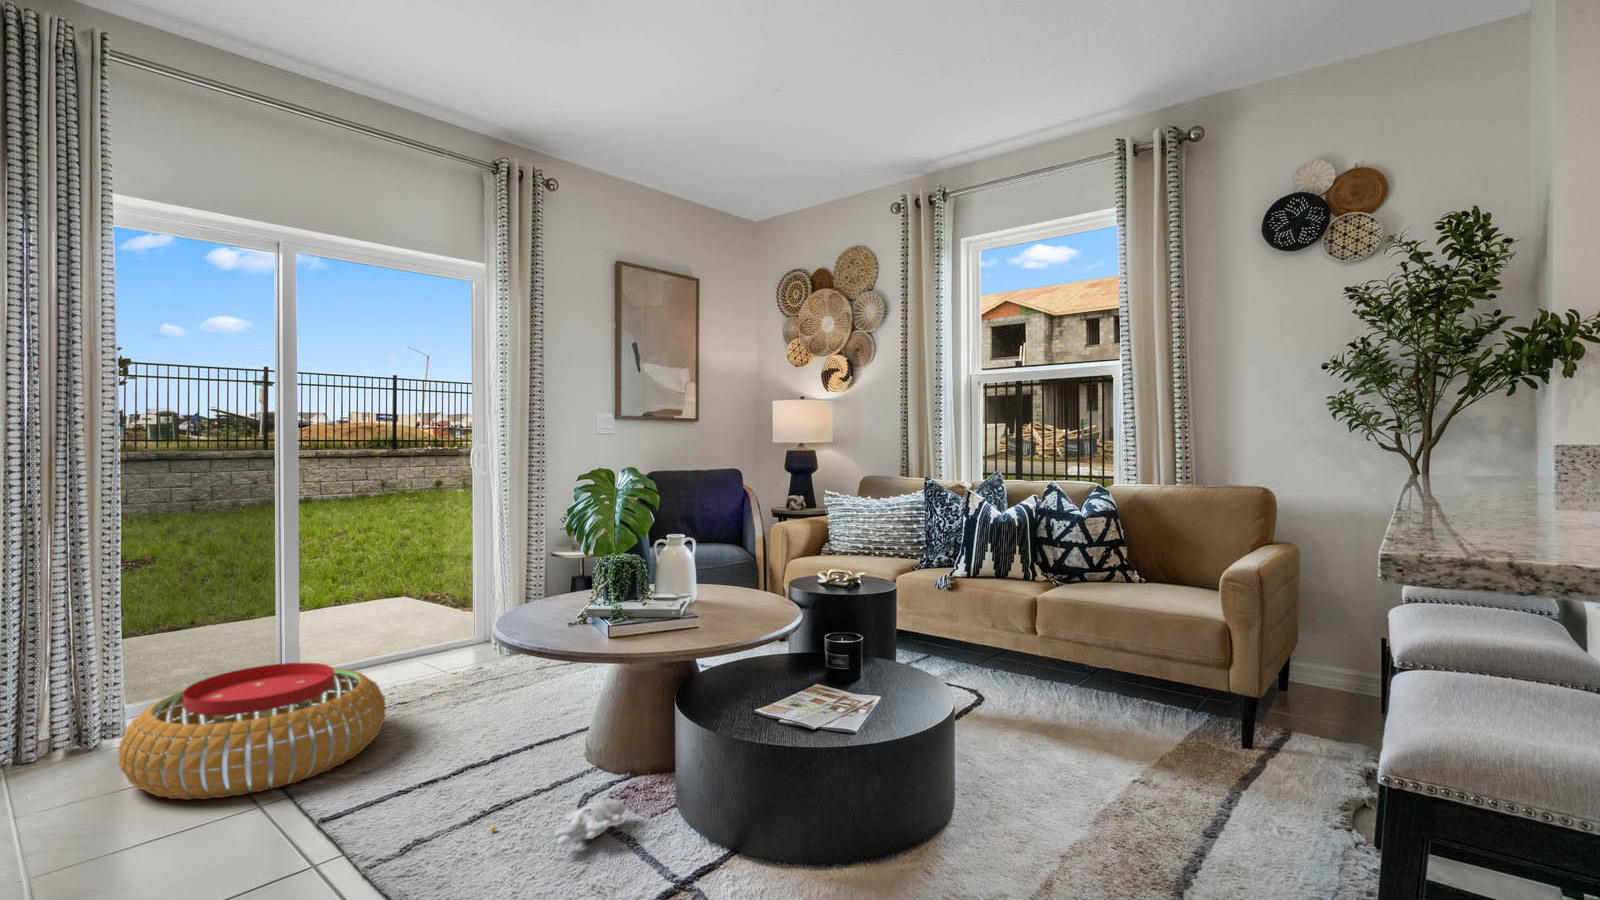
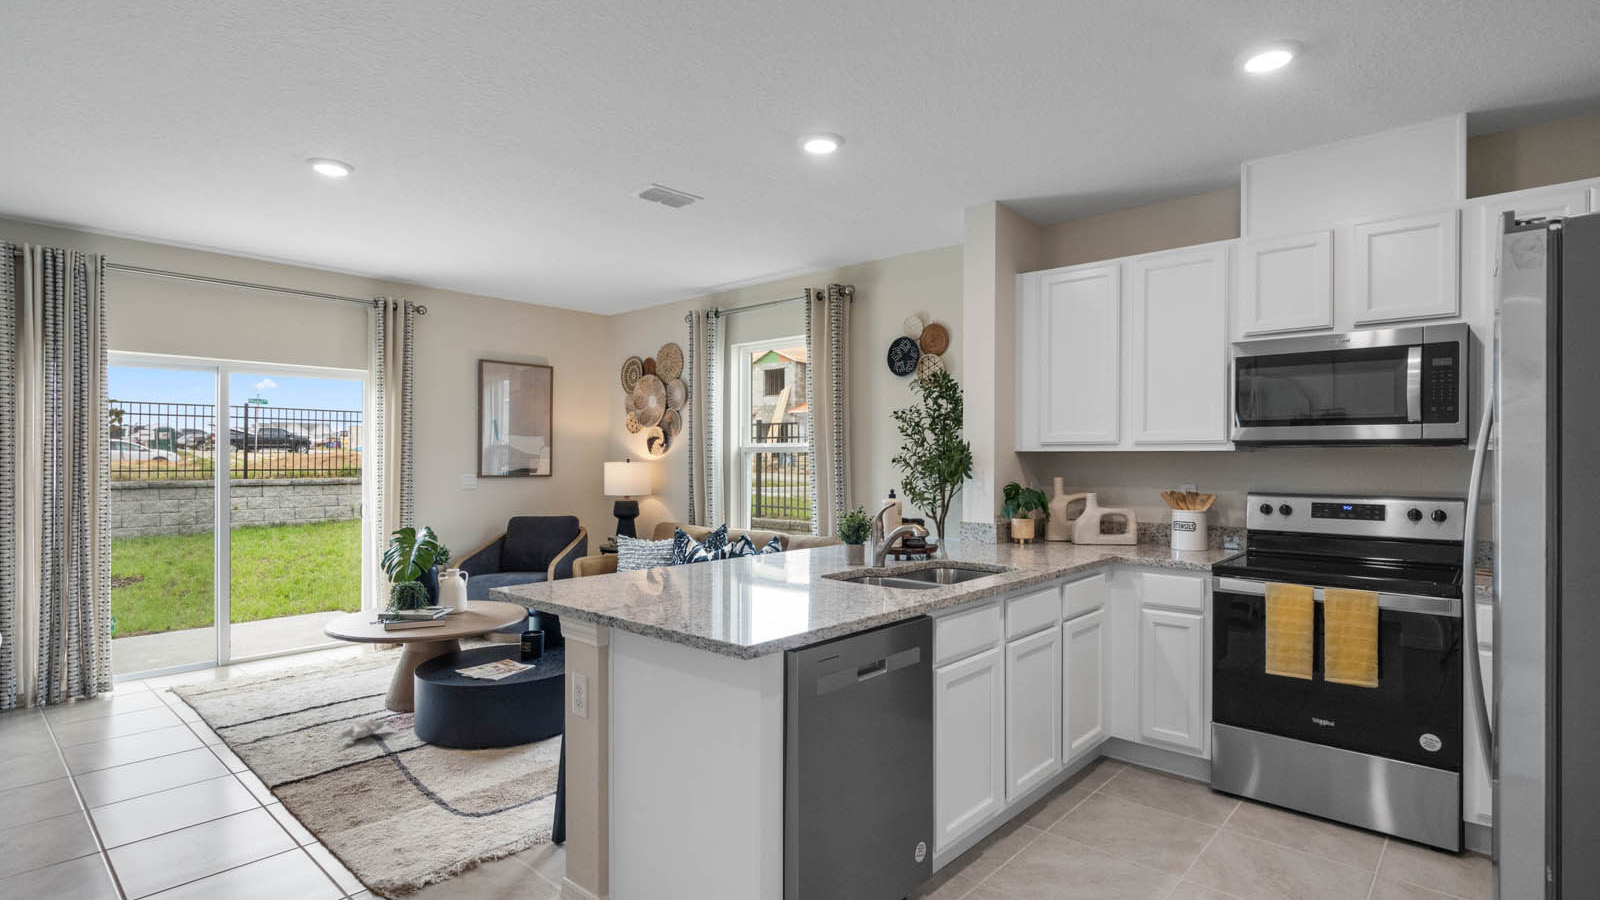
pouf: present [118,663,385,800] -> none [106,647,272,722]

